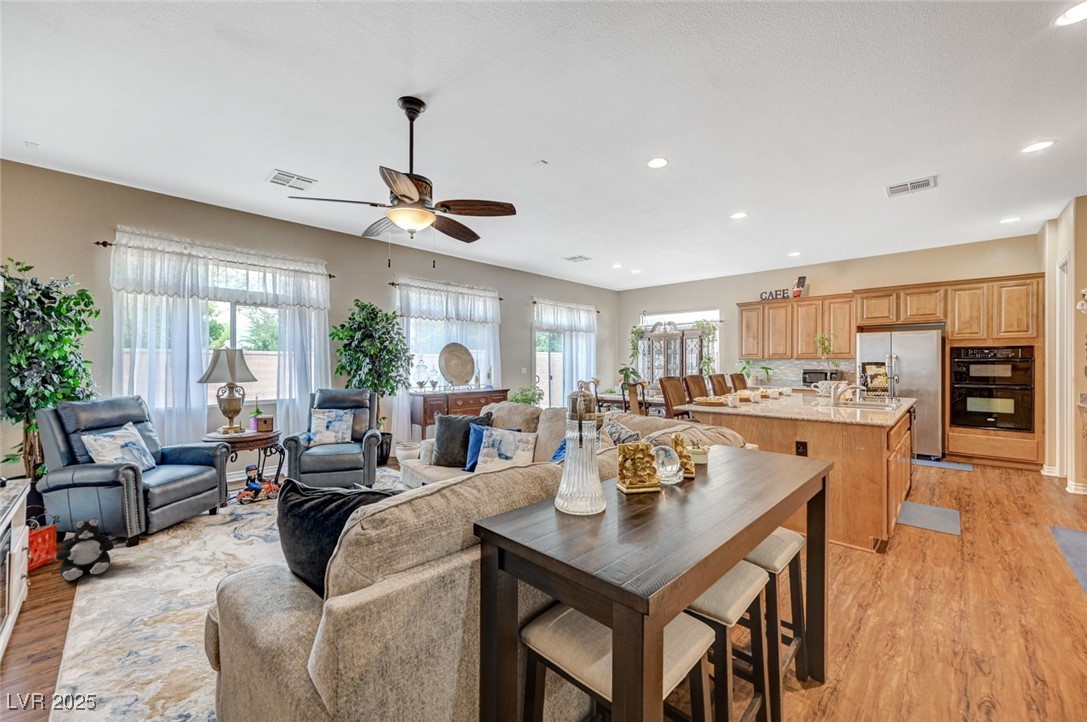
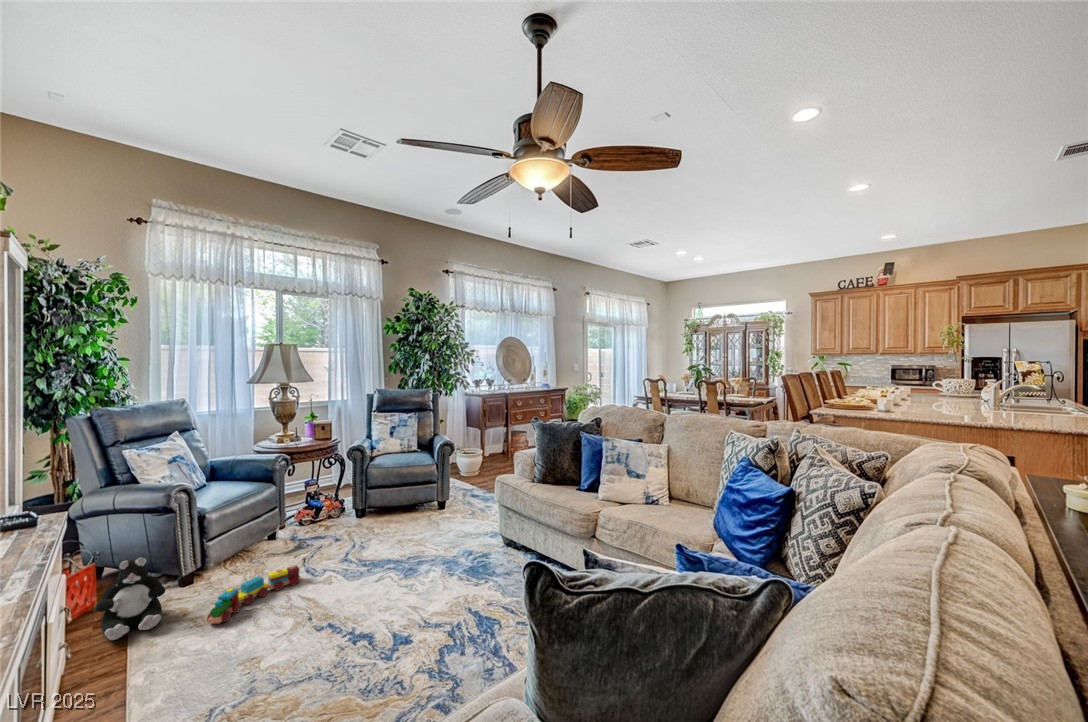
toy train: none [146,530,229,570] -> present [207,565,301,623]

